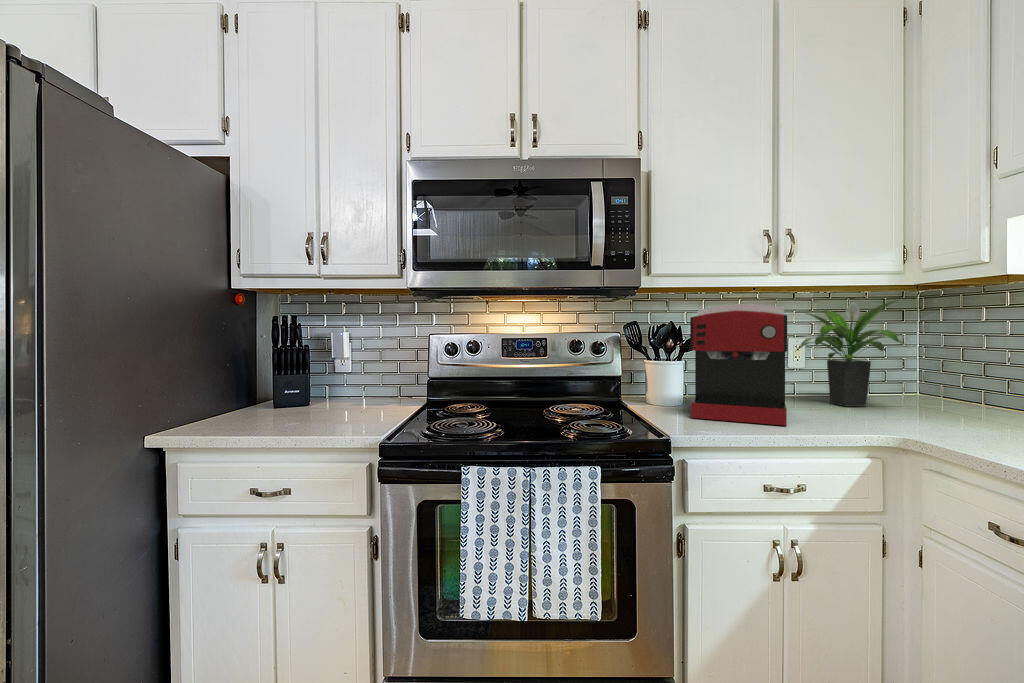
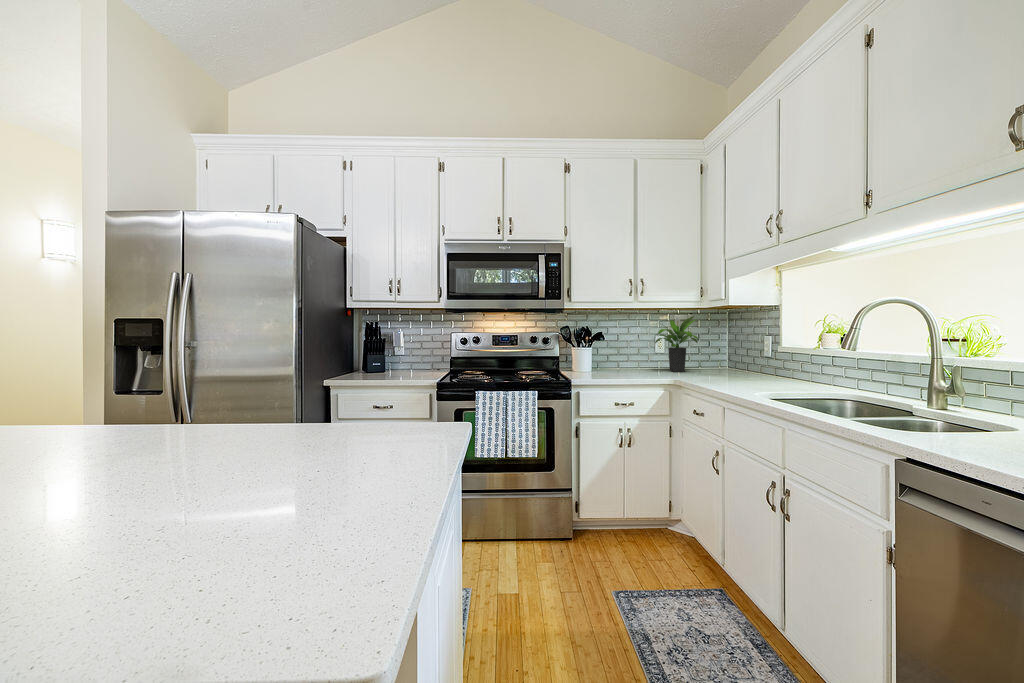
coffee maker: present [690,304,787,425] -> none [588,317,640,377]

